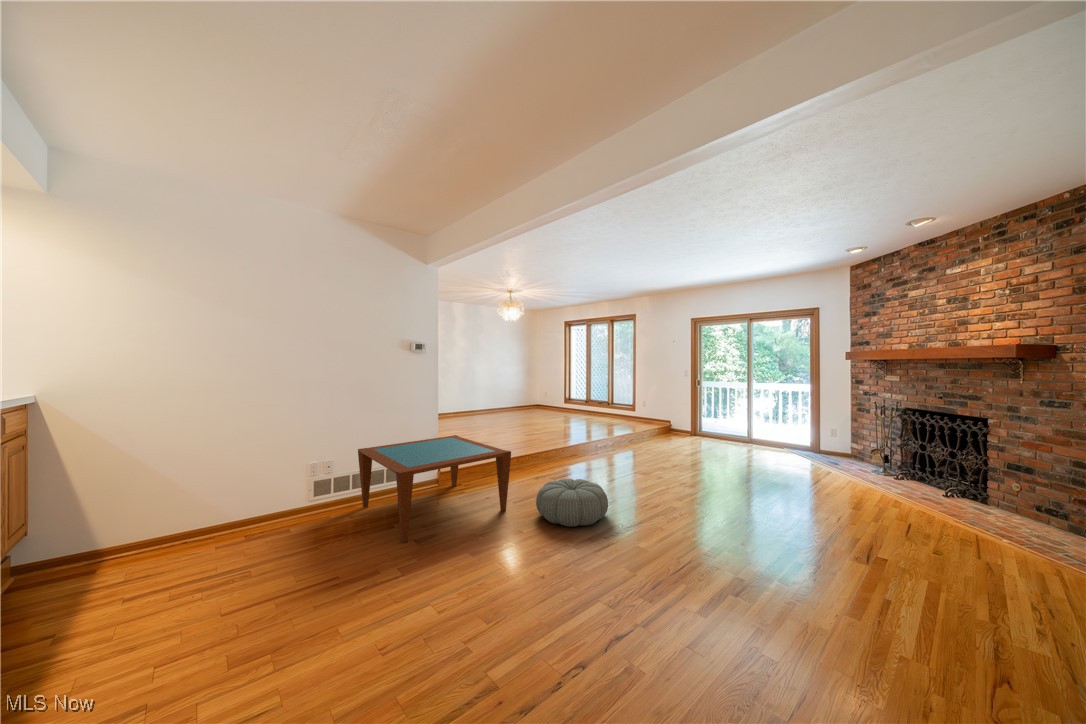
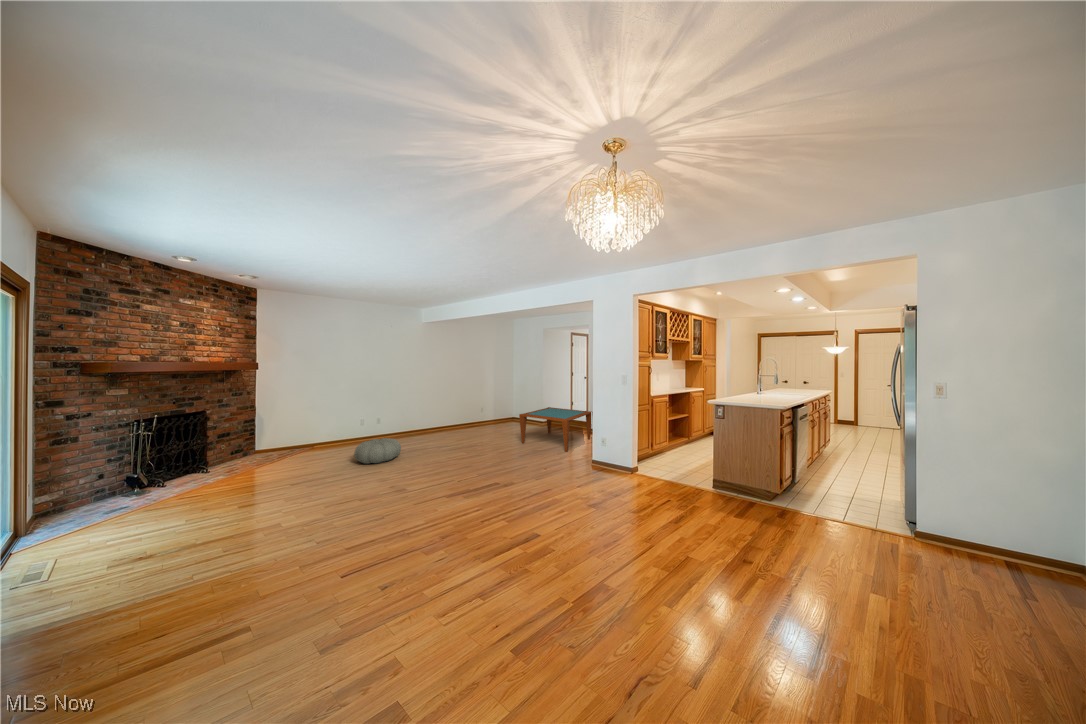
pouf: present [536,479,608,527] -> present [354,438,401,464]

